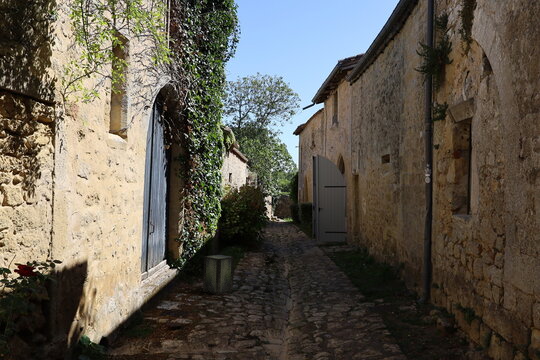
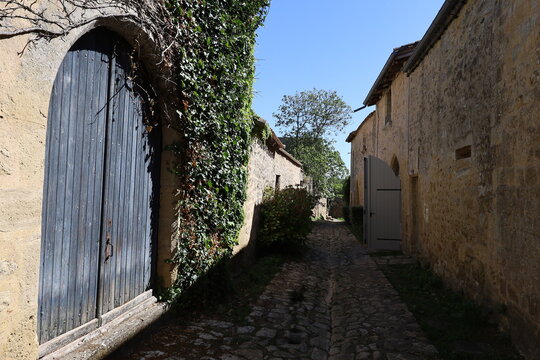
storage box: present [203,255,234,295] -> none [196,284,241,351]

